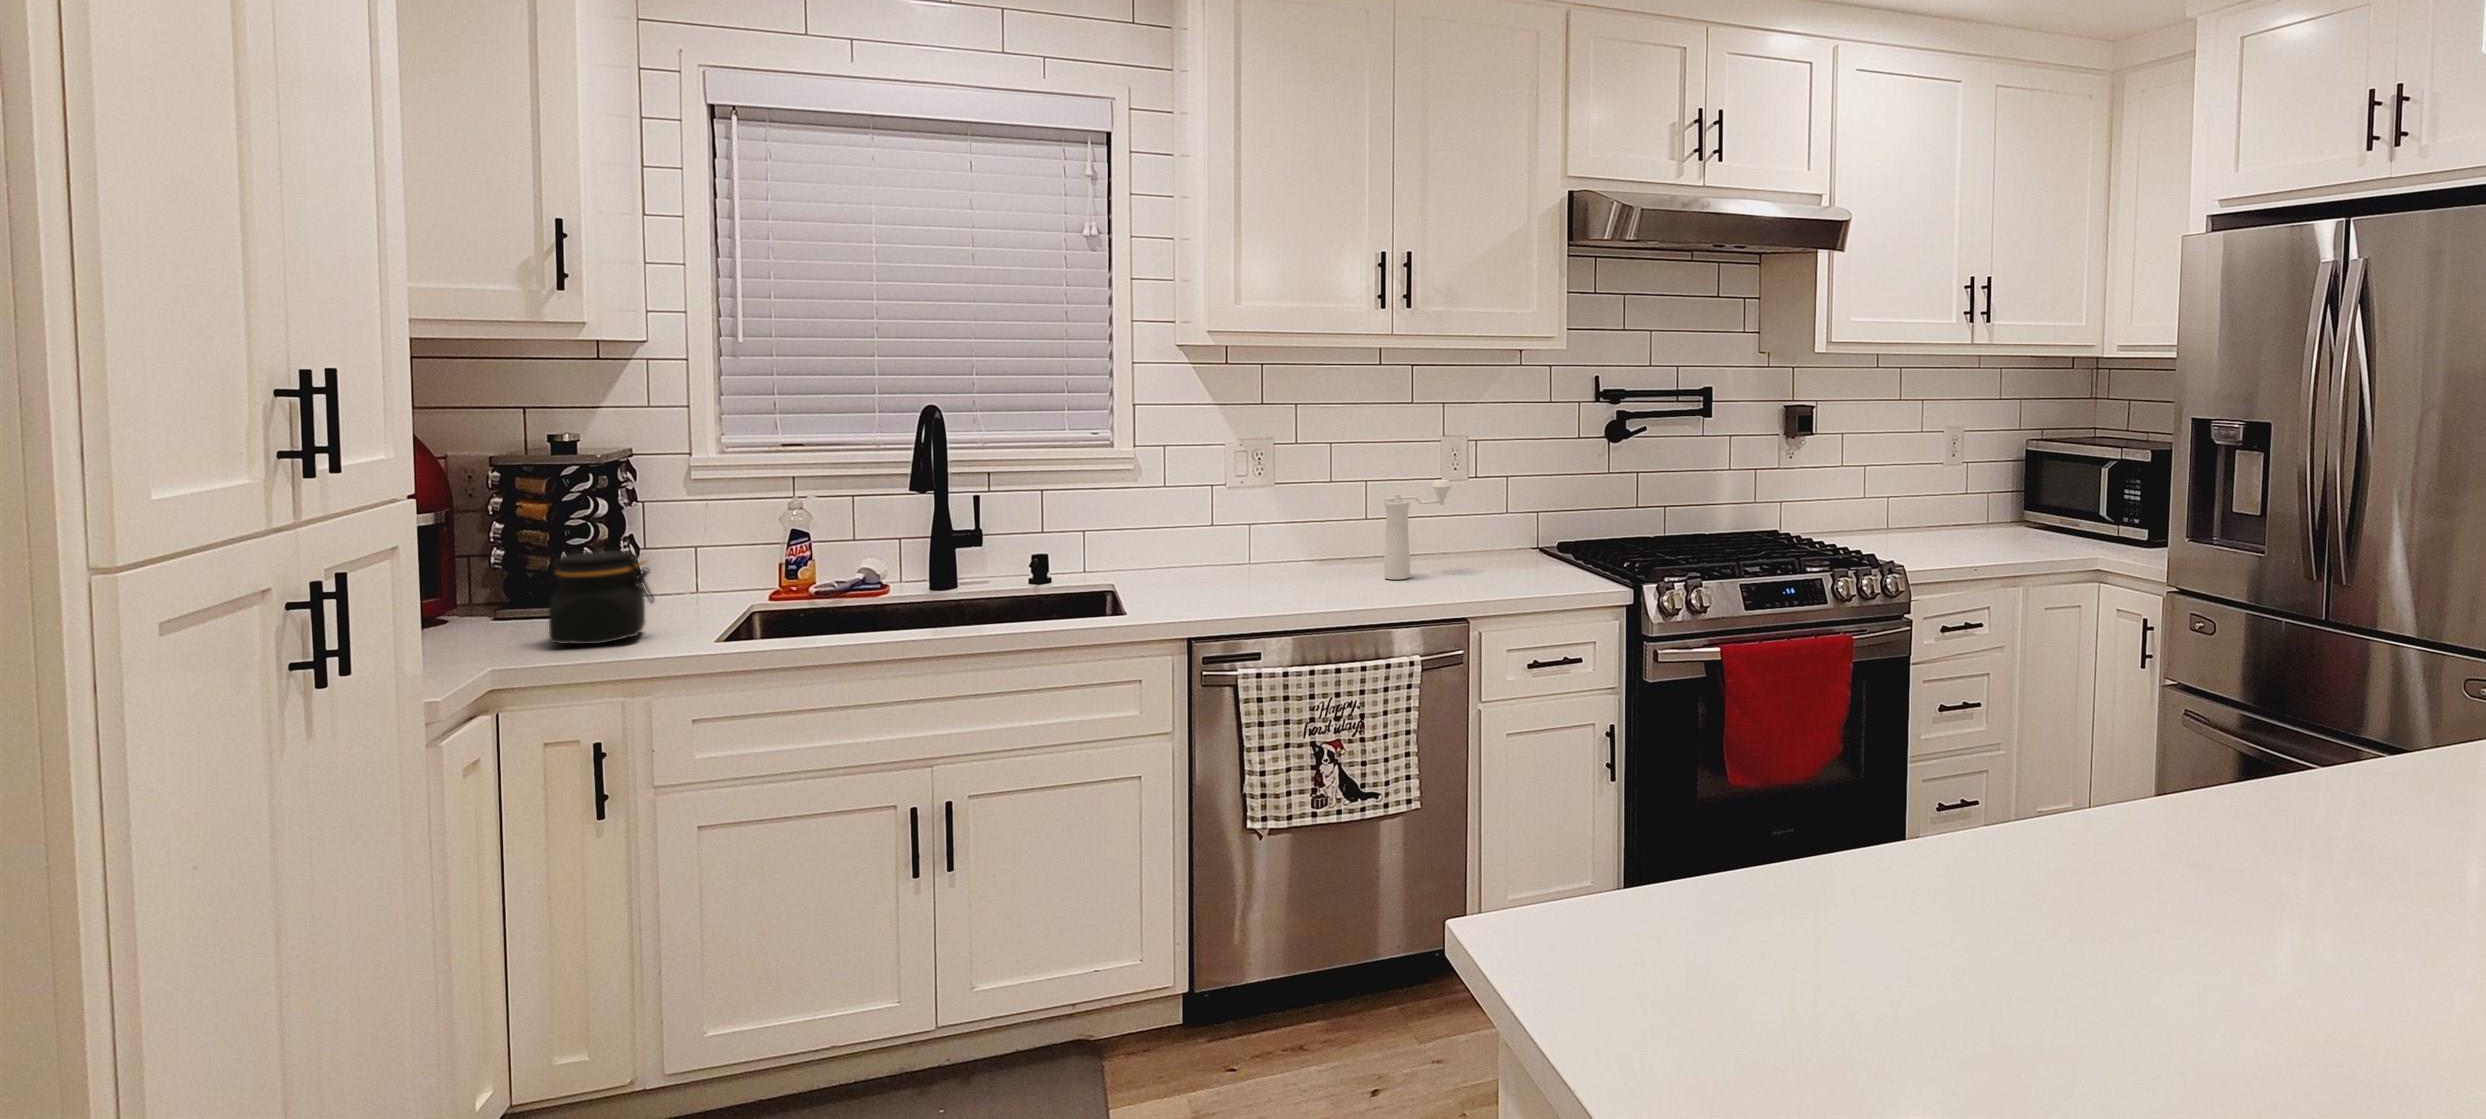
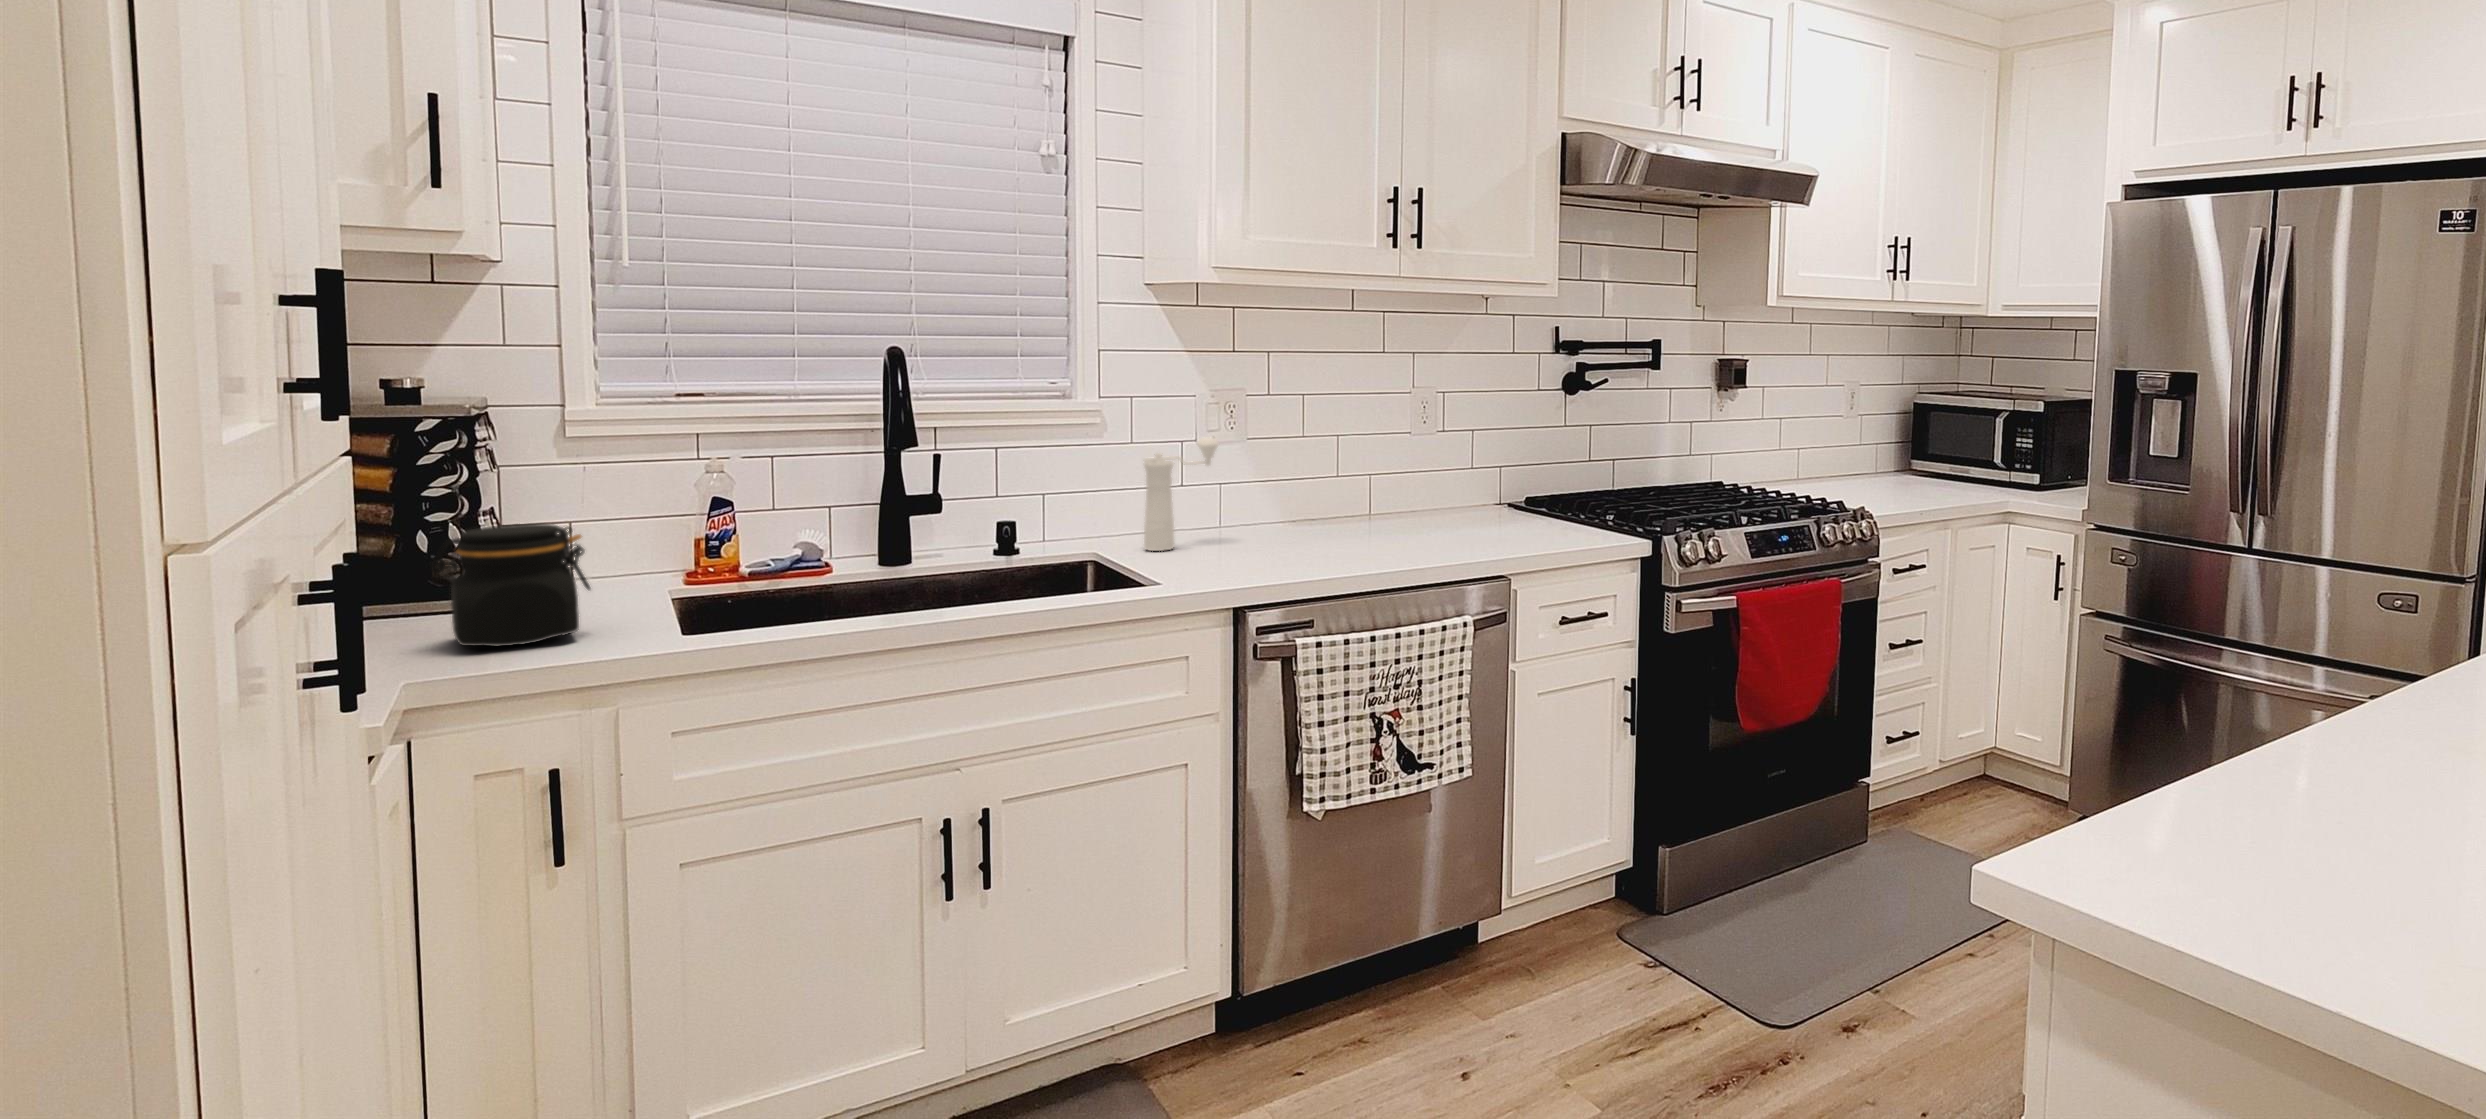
pepper mill: present [1384,480,1452,580] -> present [1144,438,1219,551]

